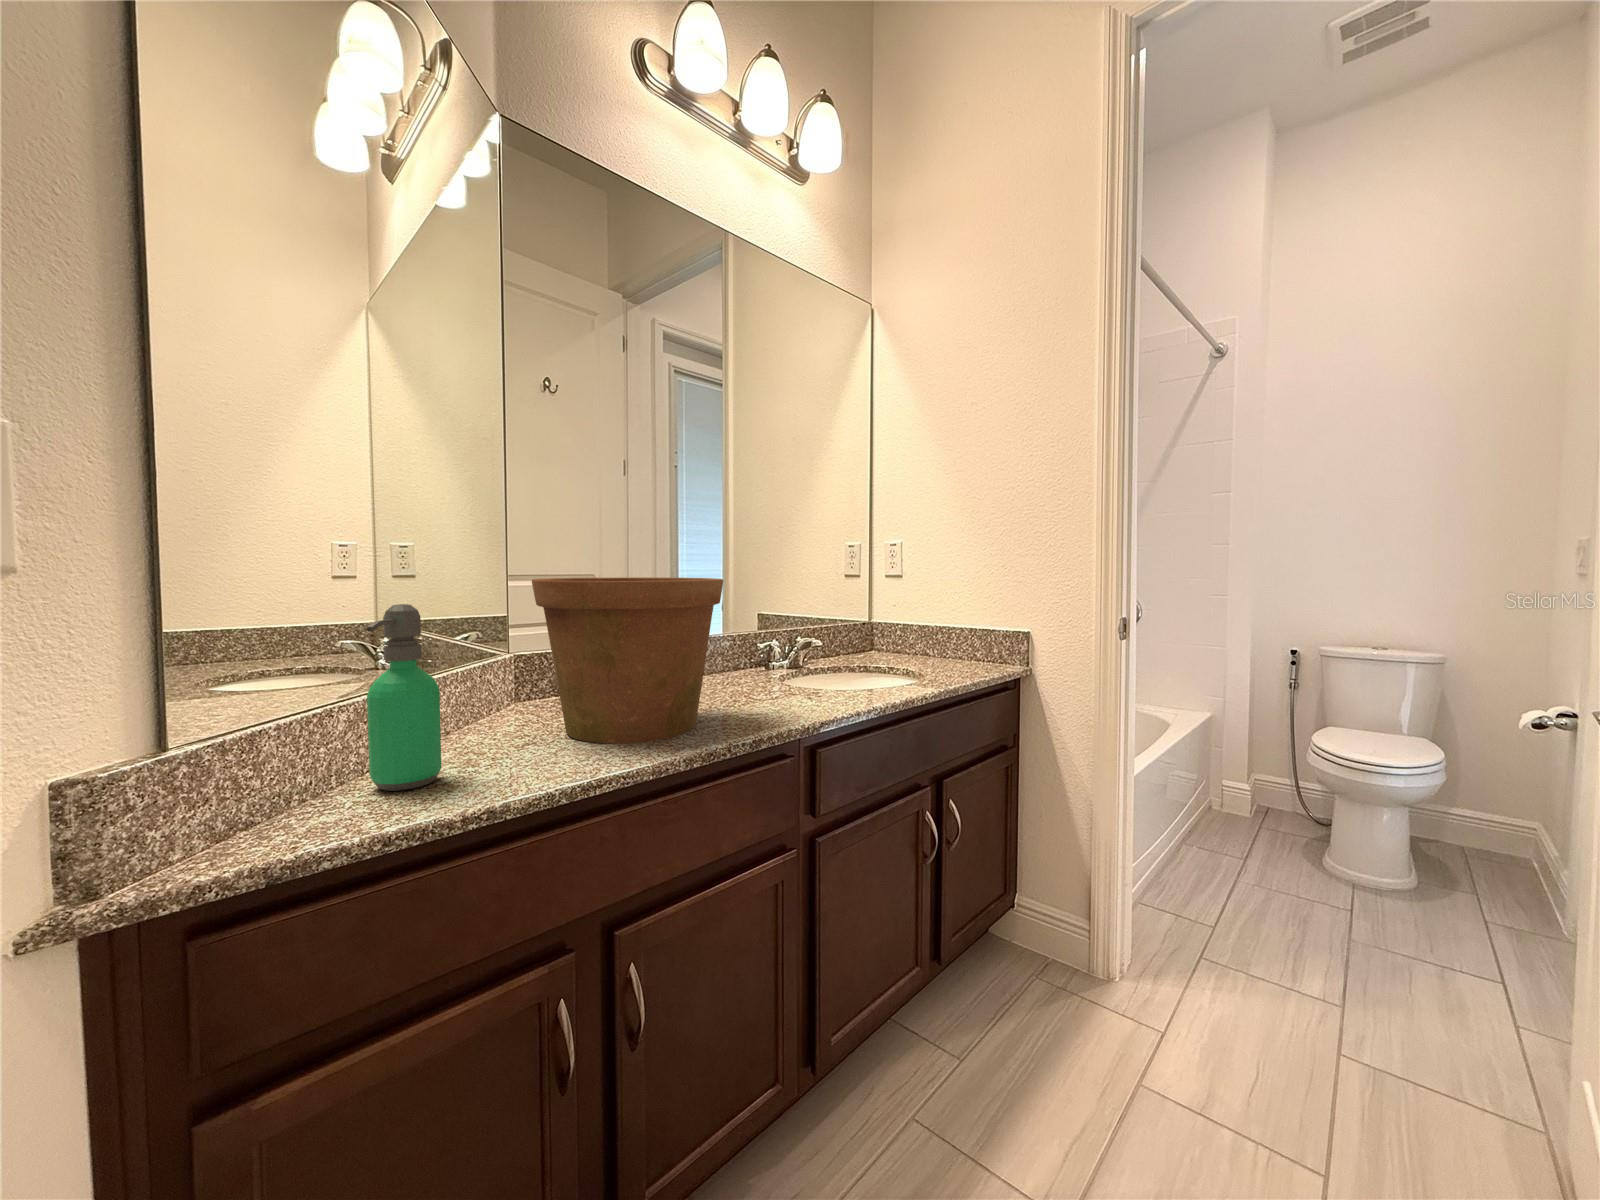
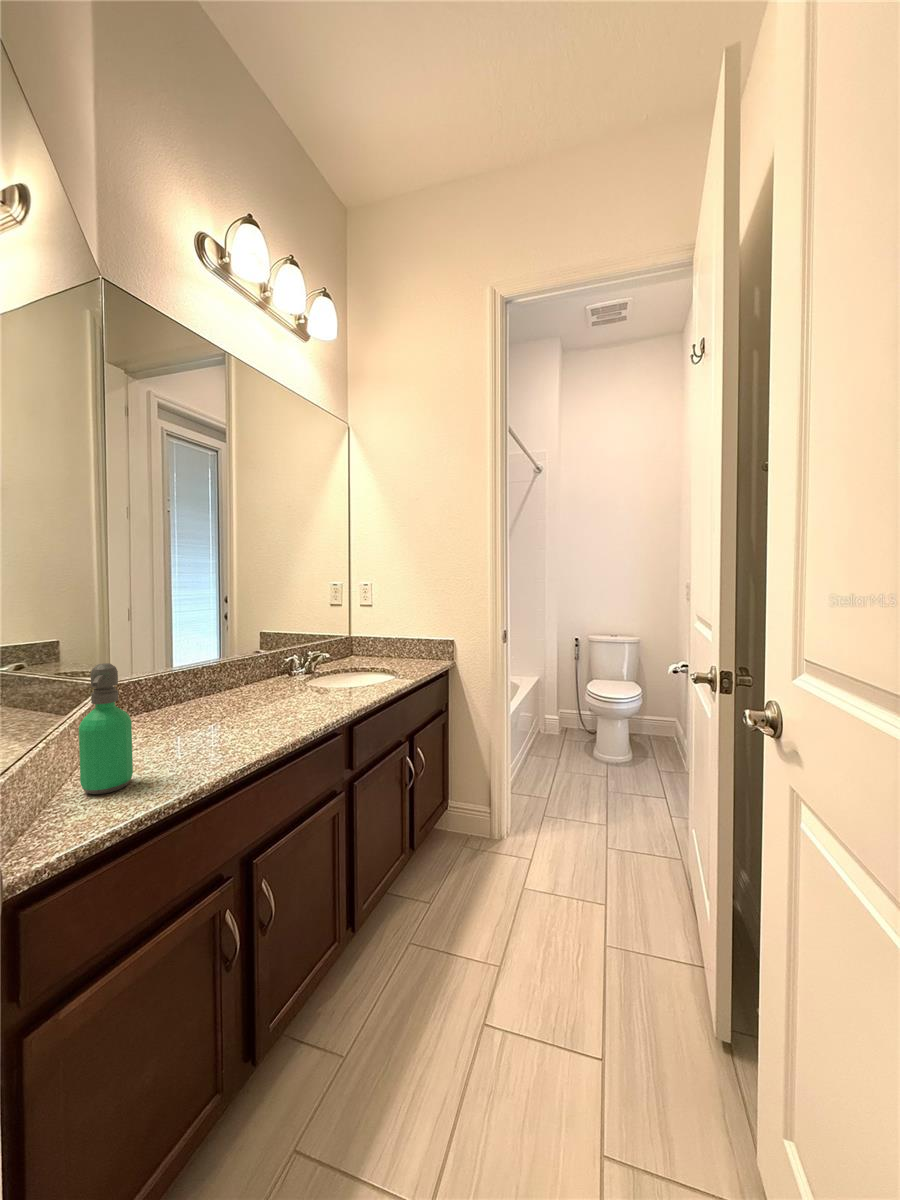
flower pot: present [532,577,723,744] -> none [160,623,297,742]

